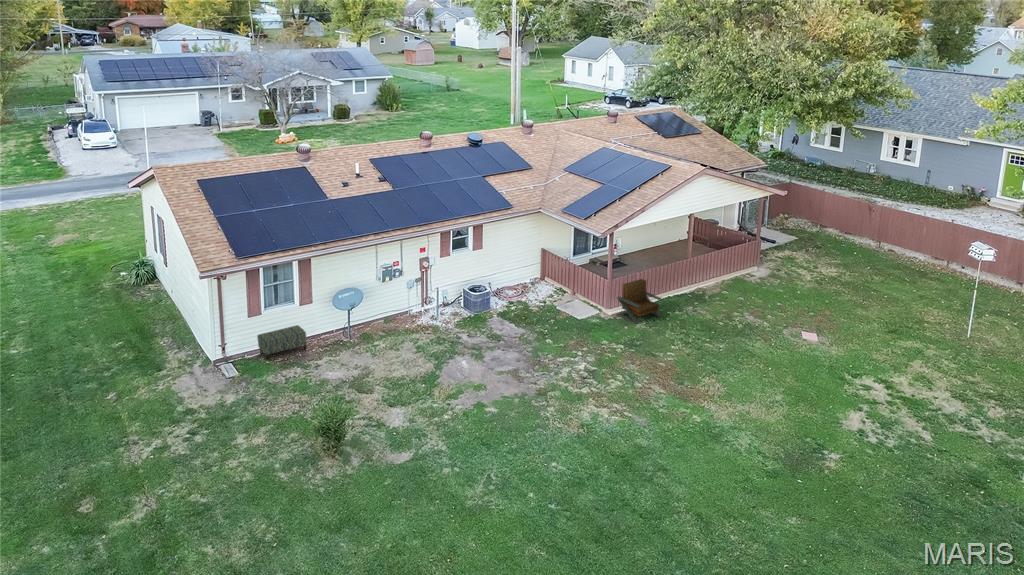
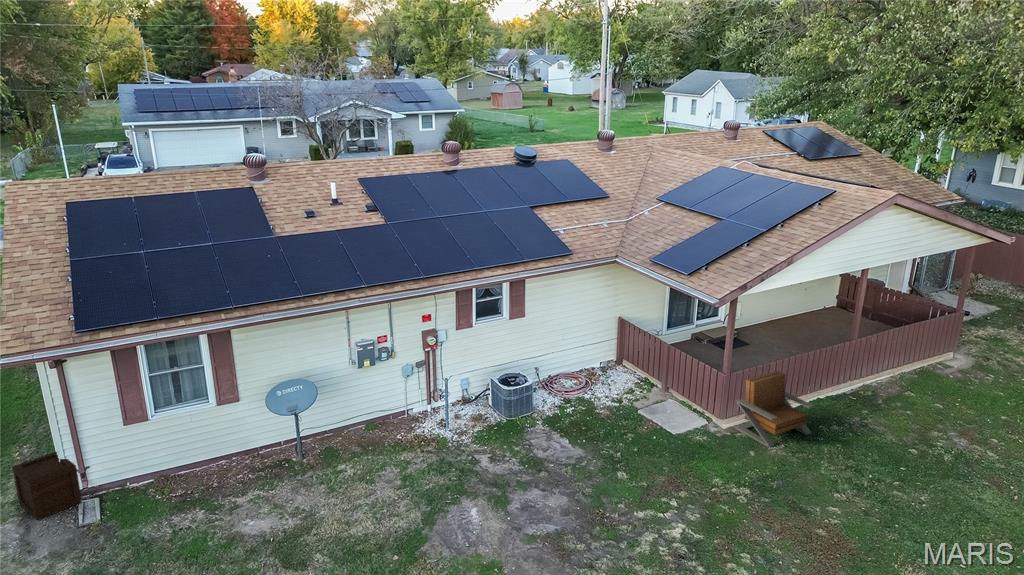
bench: present [257,325,307,360] -> none [147,435,227,493]
wooden crate: none [179,336,222,376] -> present [12,452,82,520]

